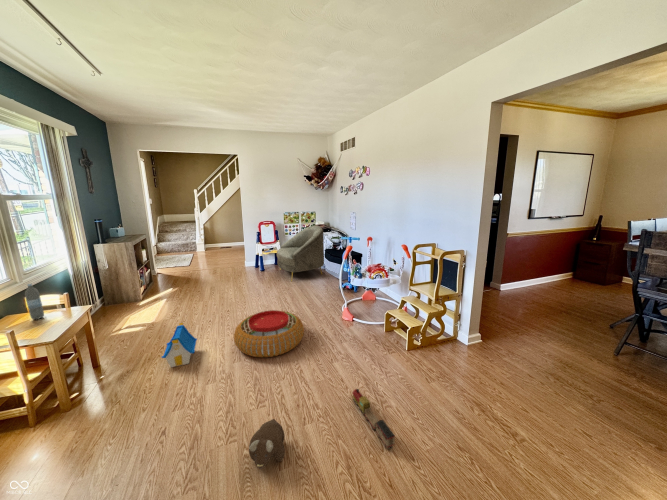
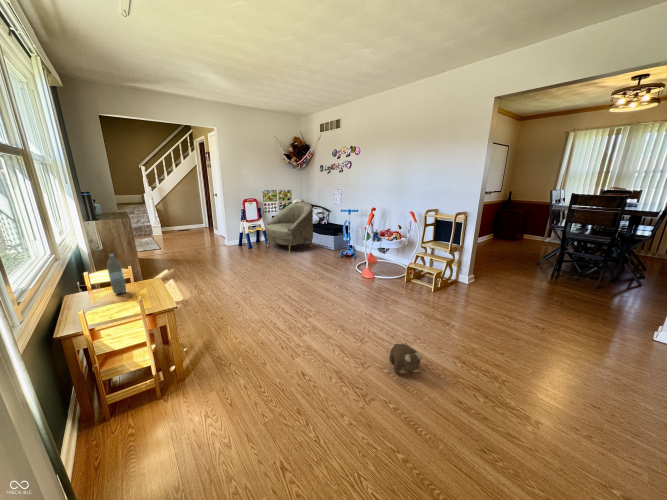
pouf: present [234,310,304,357] -> none [290,273,352,312]
toy house: present [162,323,197,367] -> none [233,290,271,331]
toy train: present [352,389,395,449] -> none [426,317,481,348]

